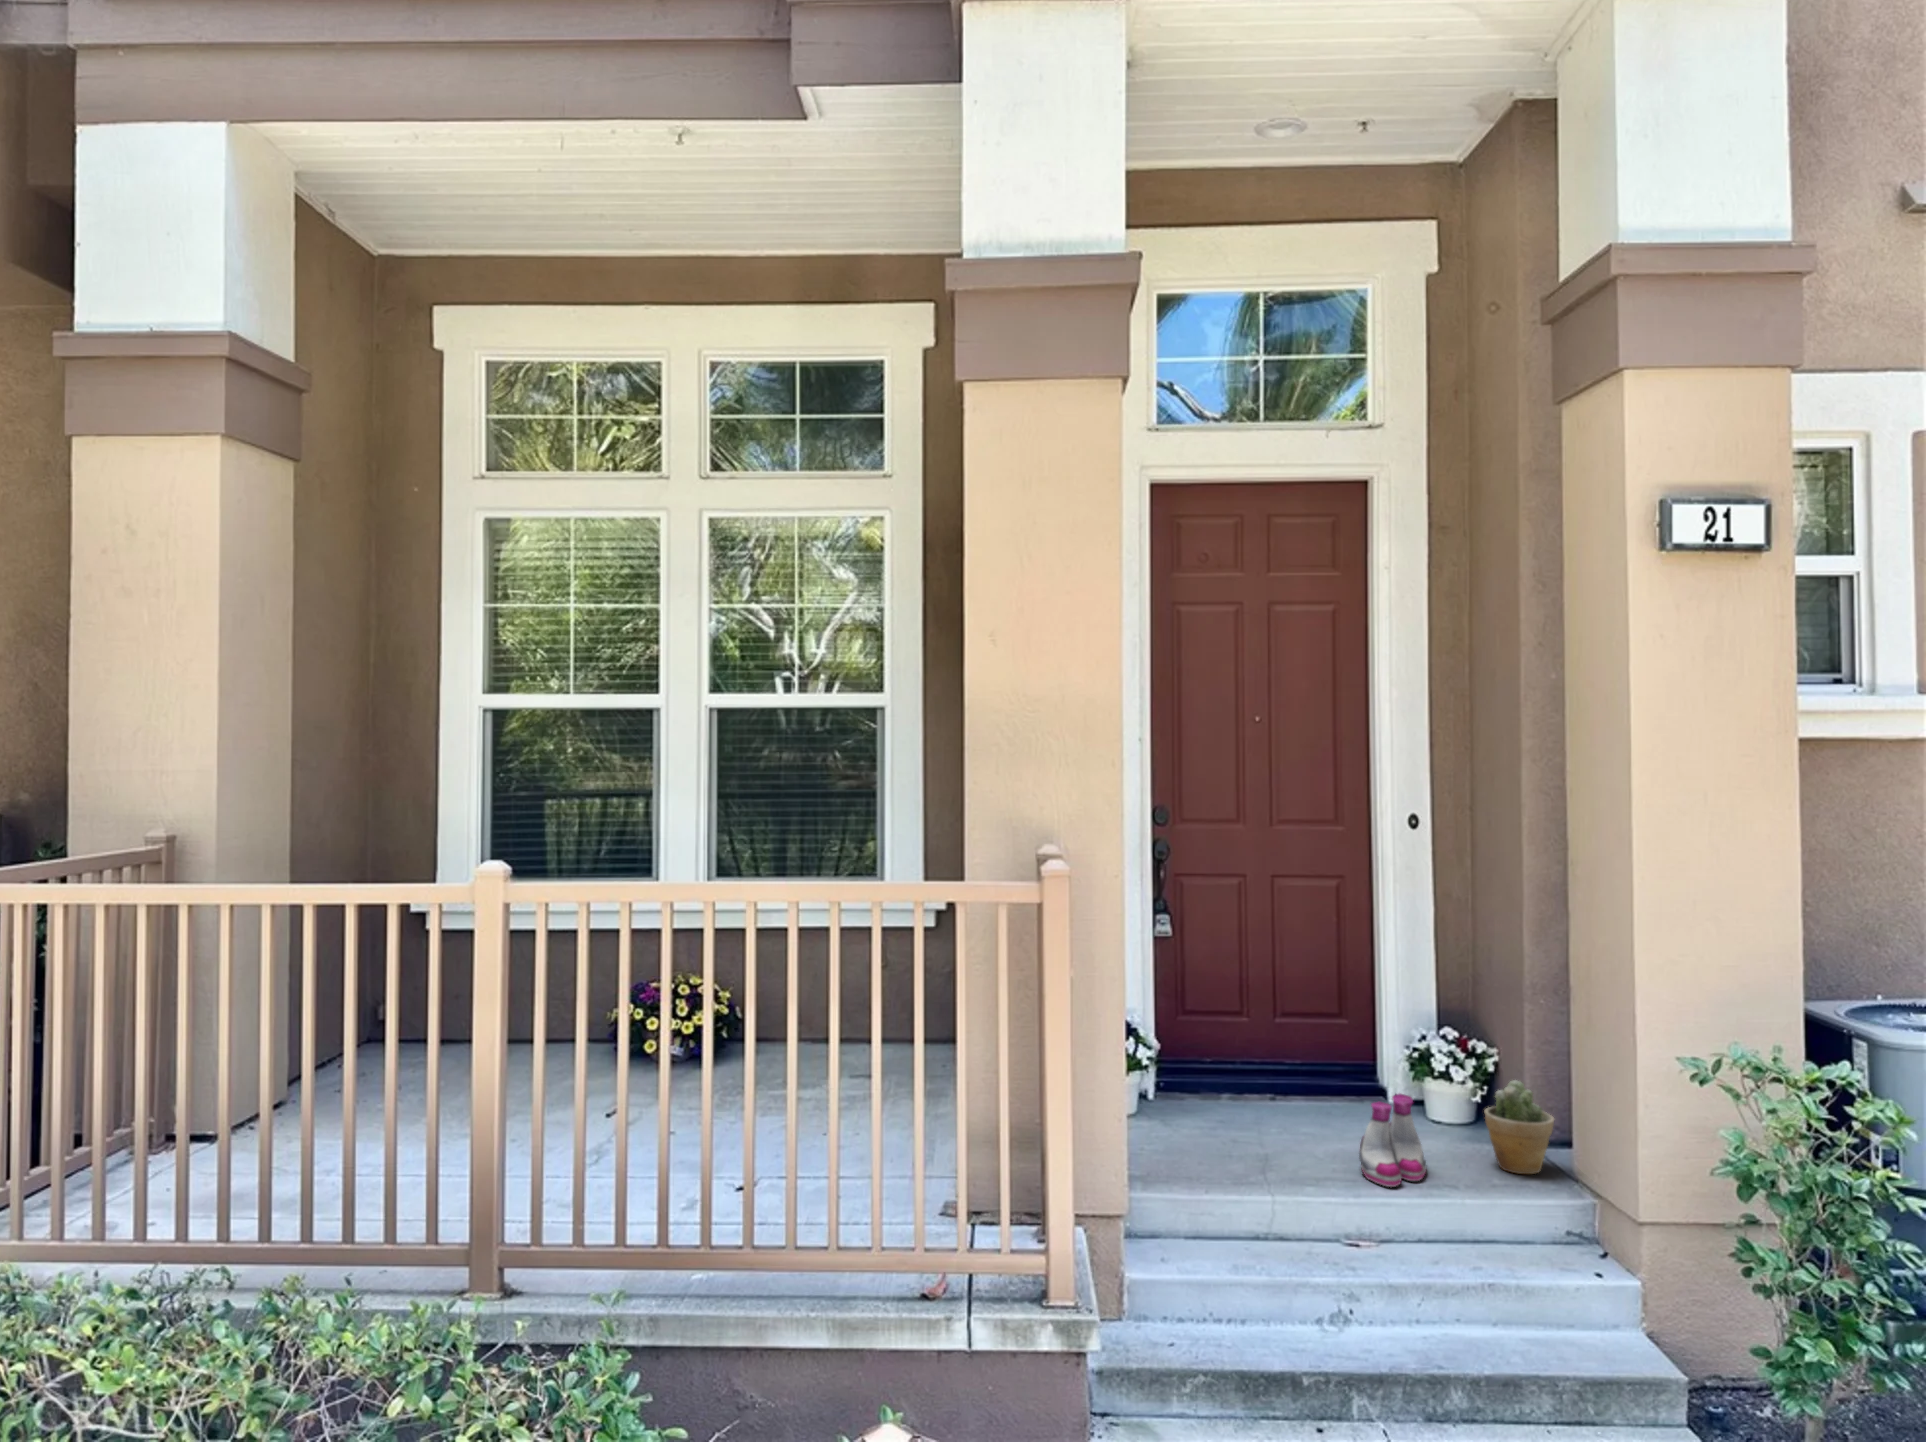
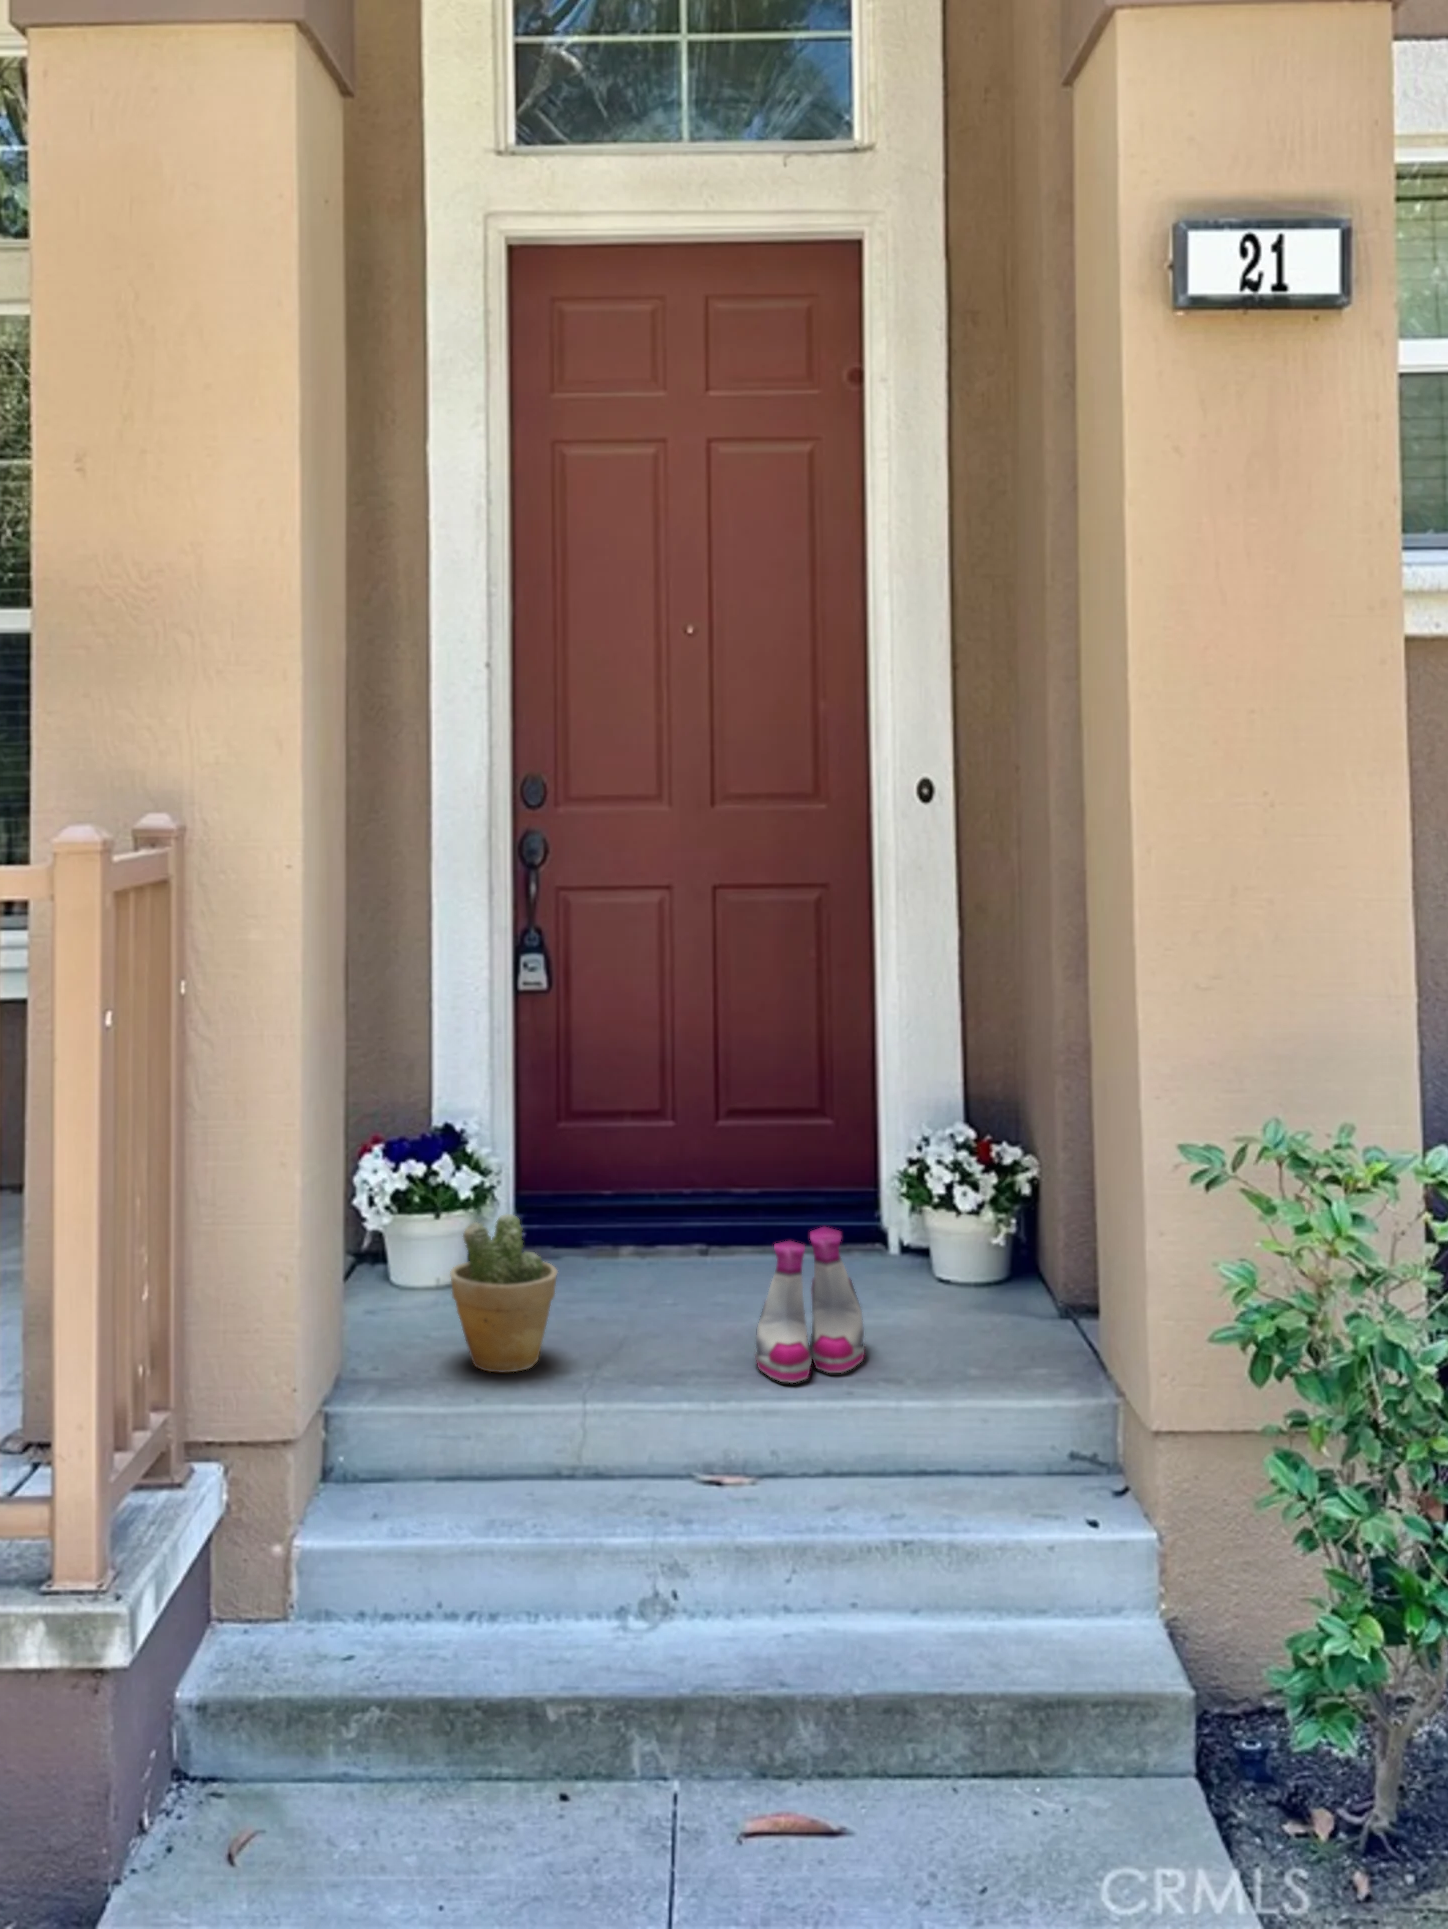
potted plant: present [1484,1080,1554,1174] -> present [450,1214,557,1372]

